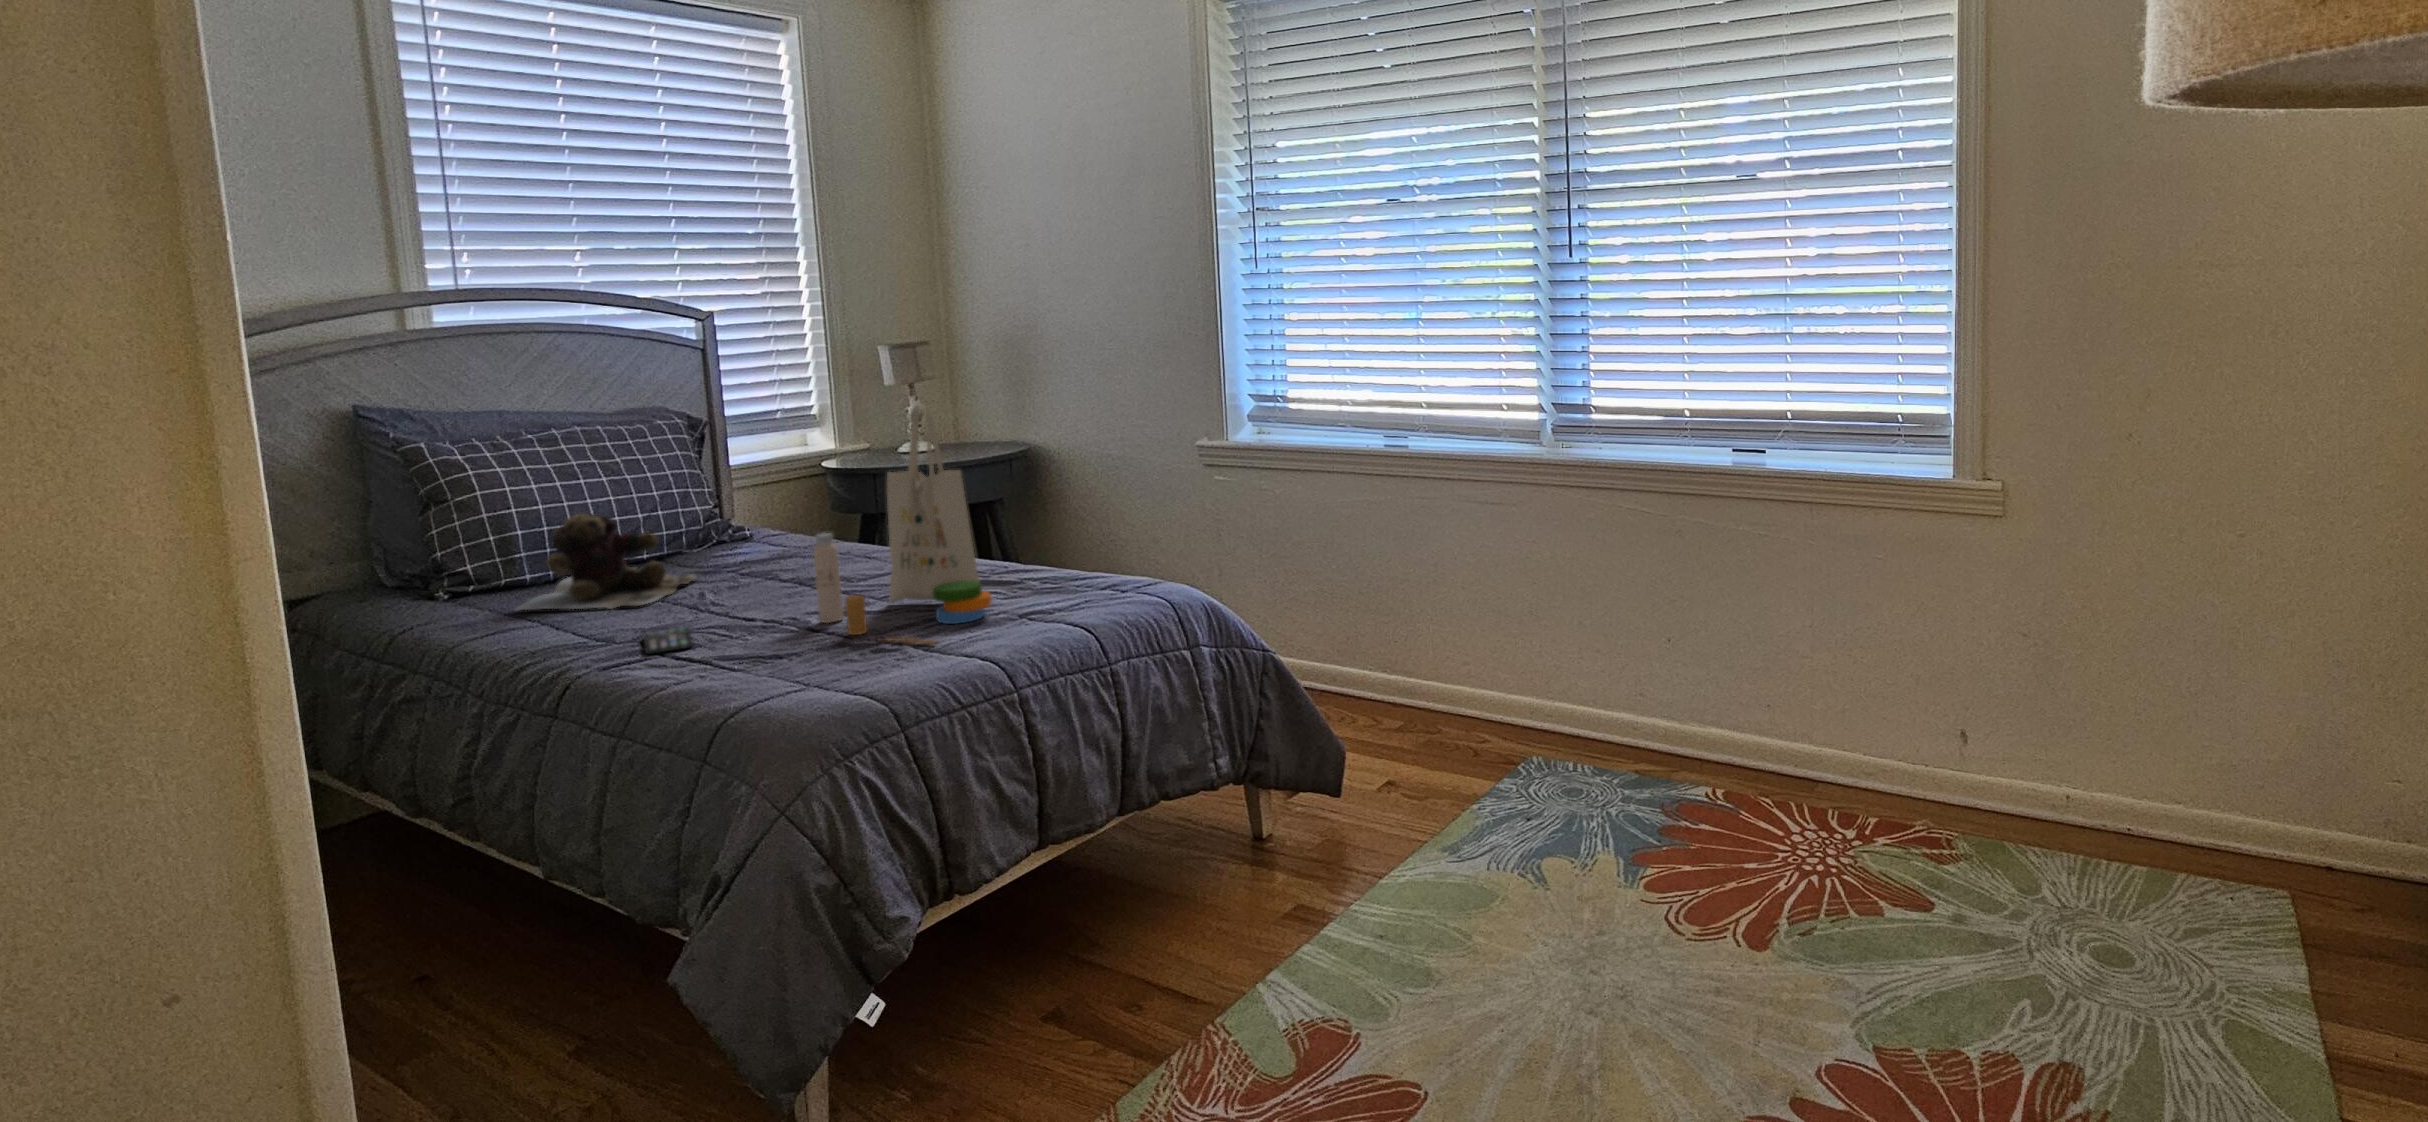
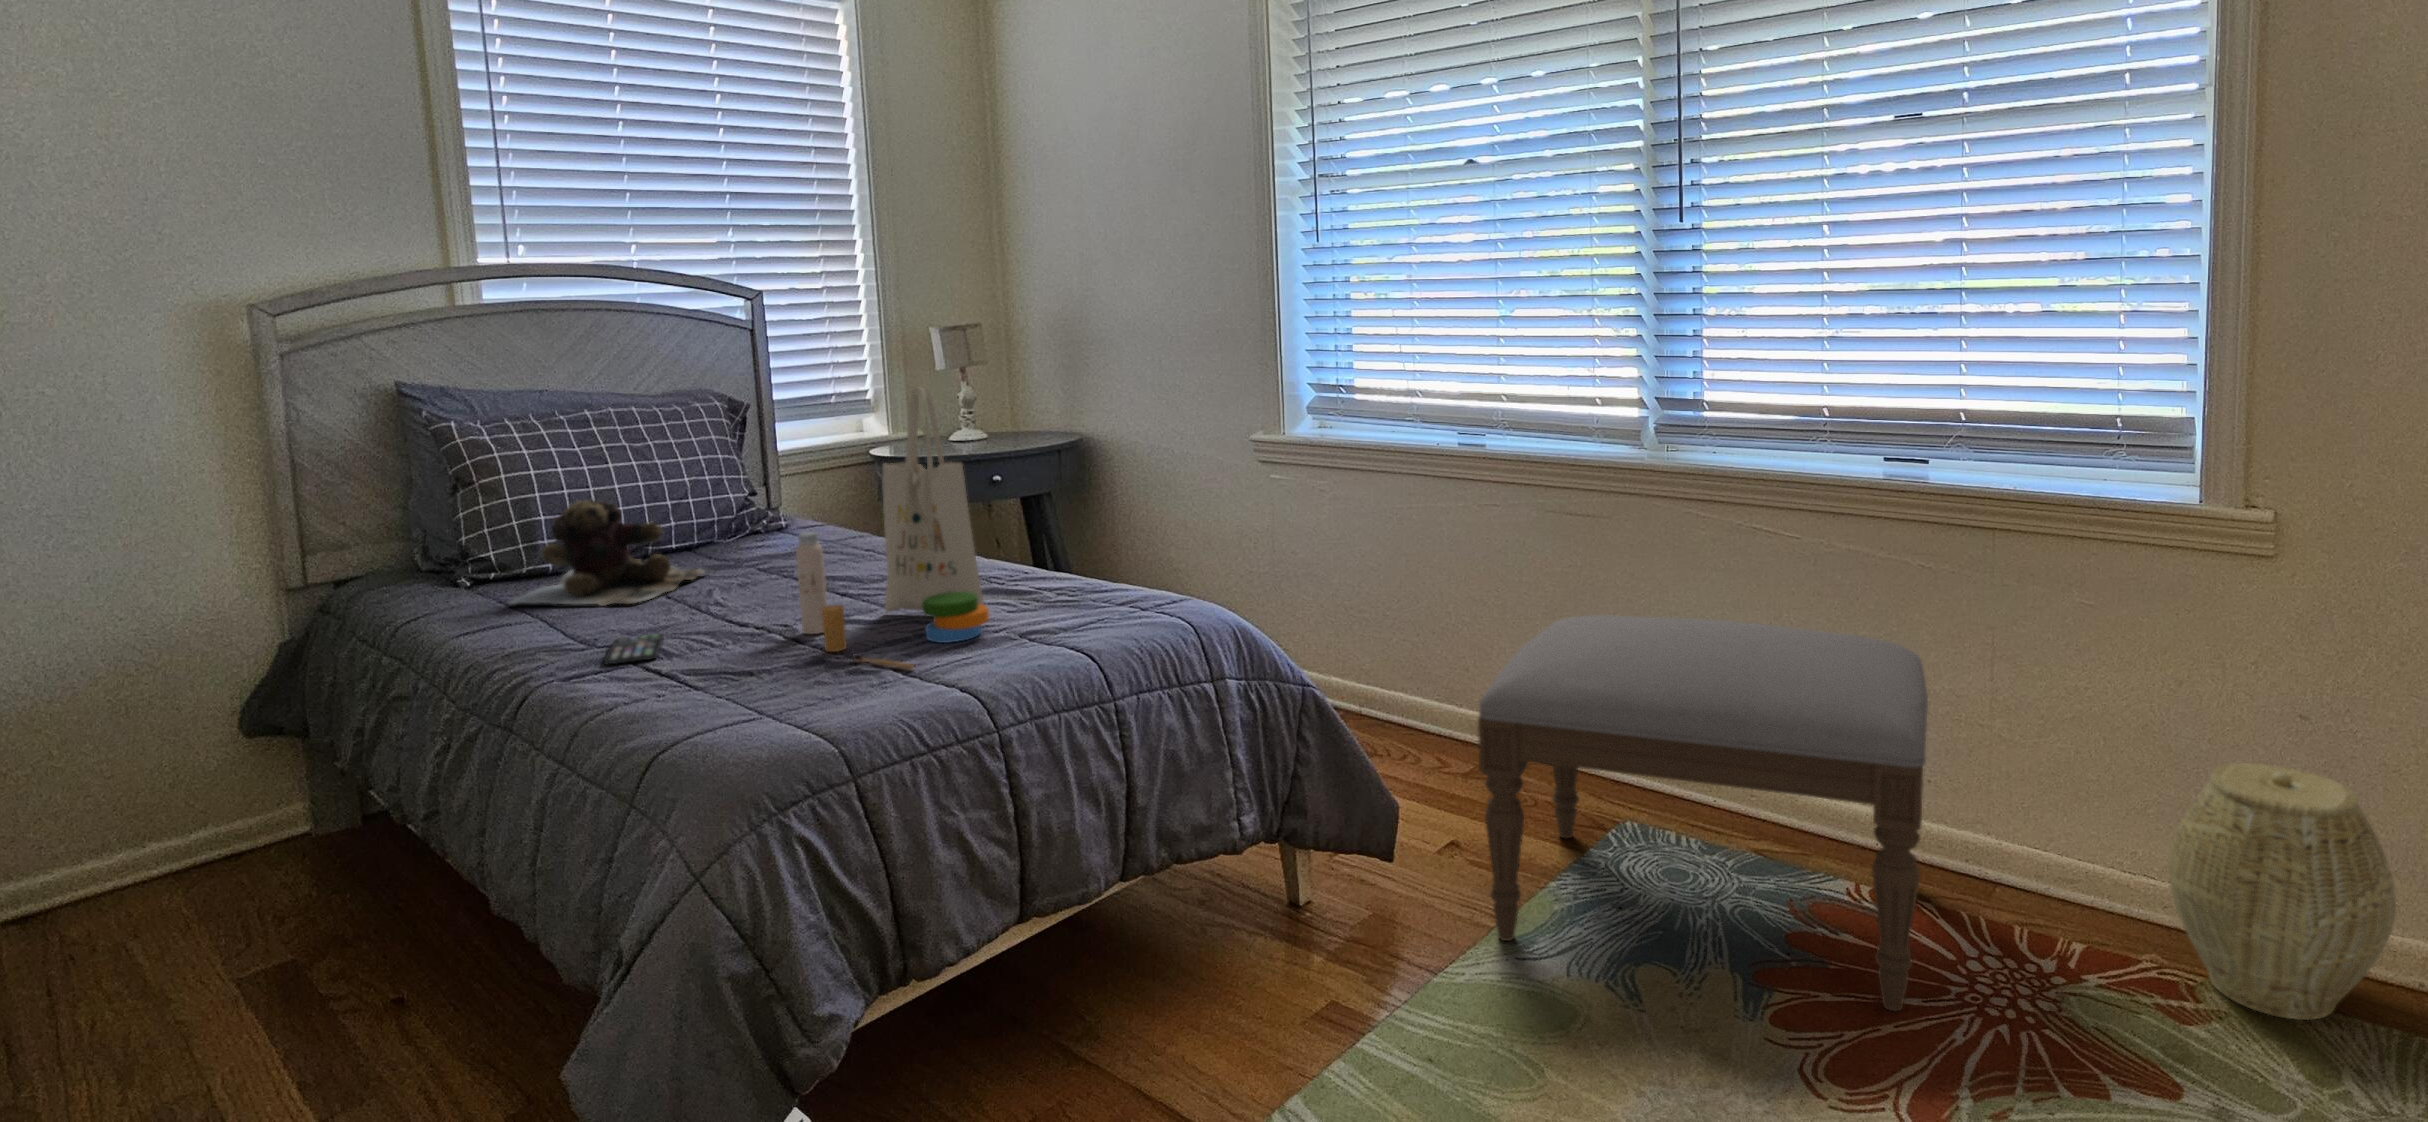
ottoman: none [1410,585,1760,875] -> present [1478,615,1928,1011]
woven basket: none [1935,672,2084,858] -> present [2168,763,2396,1020]

